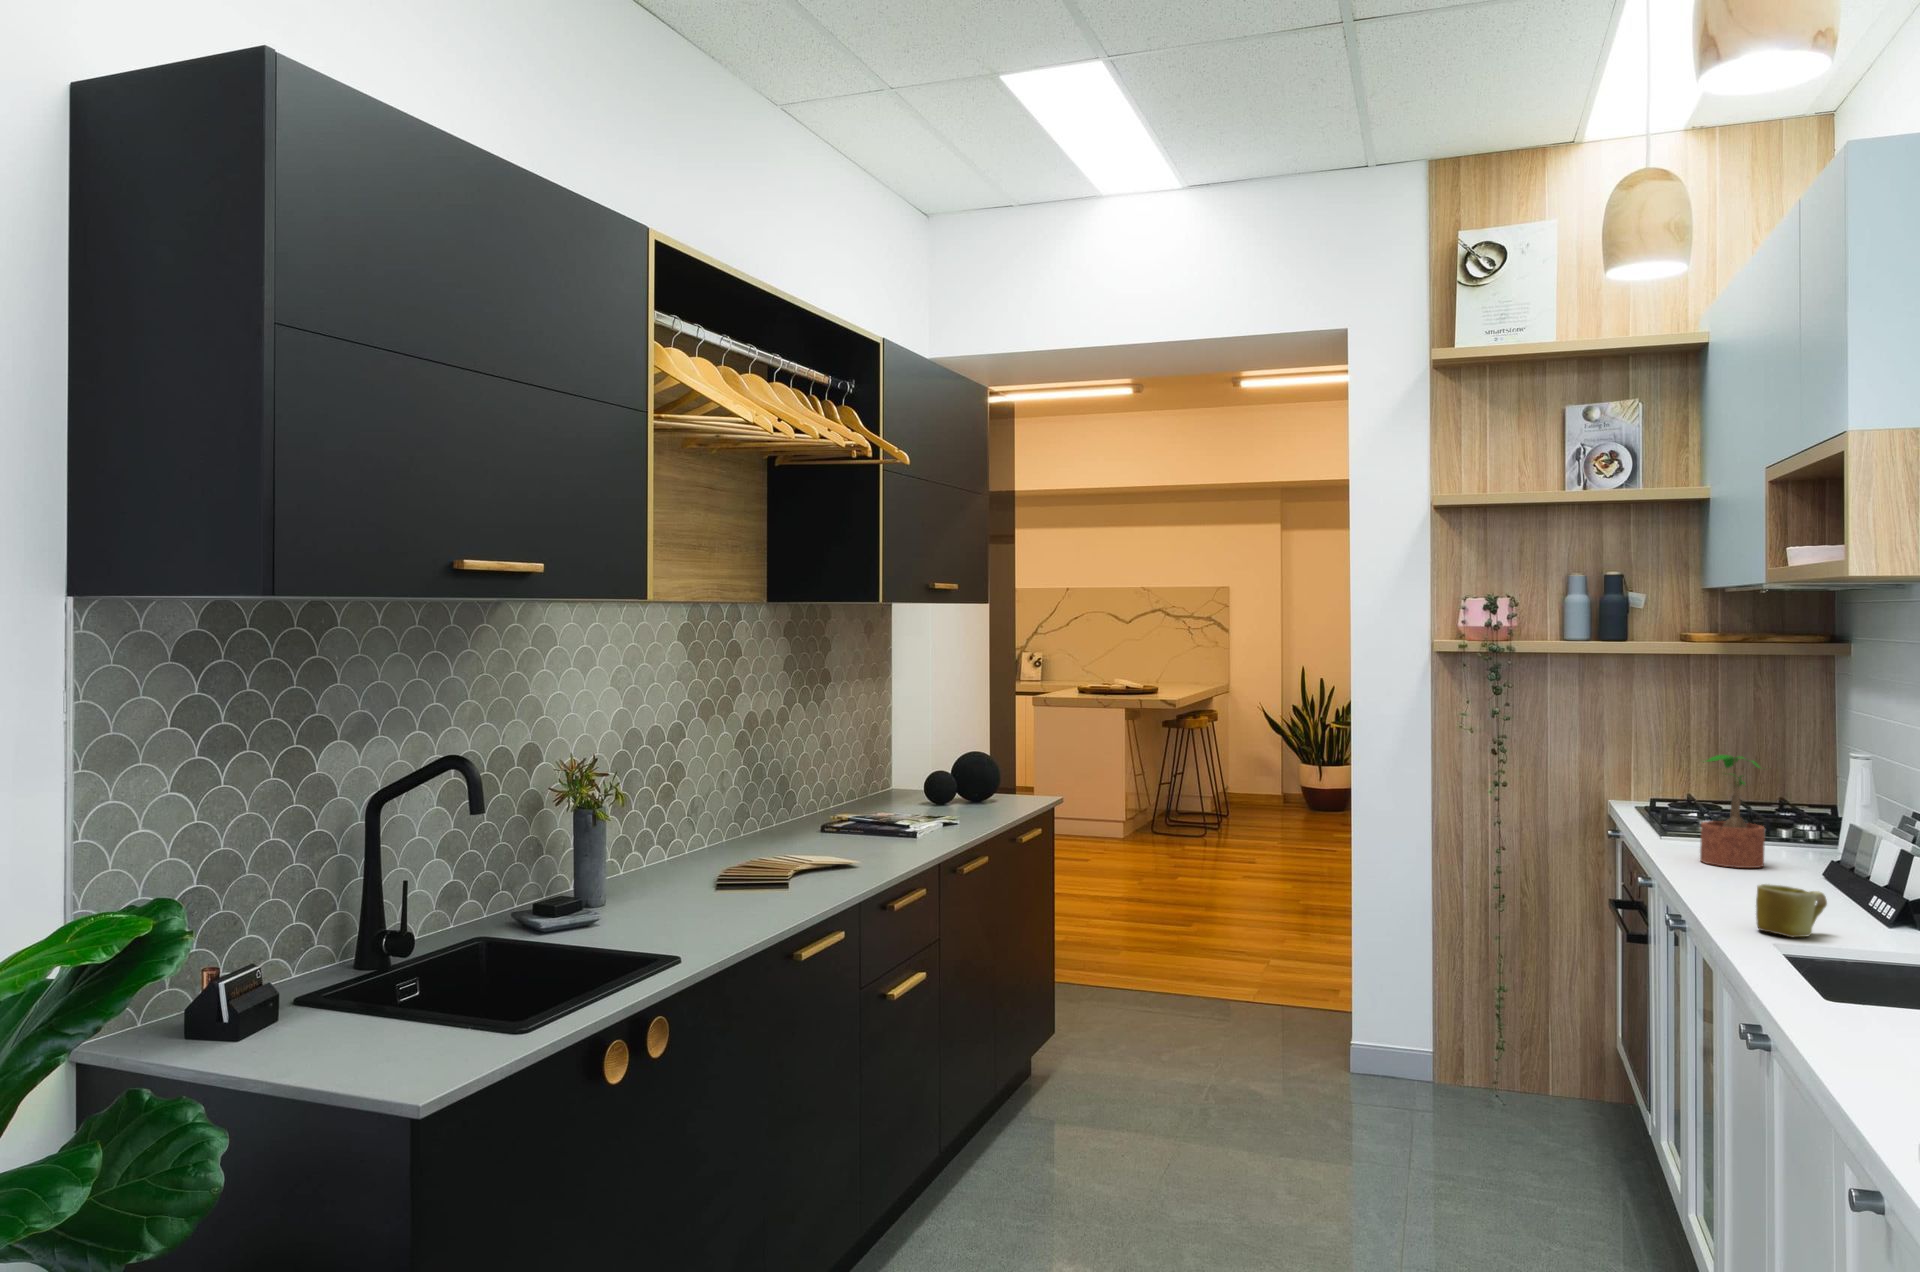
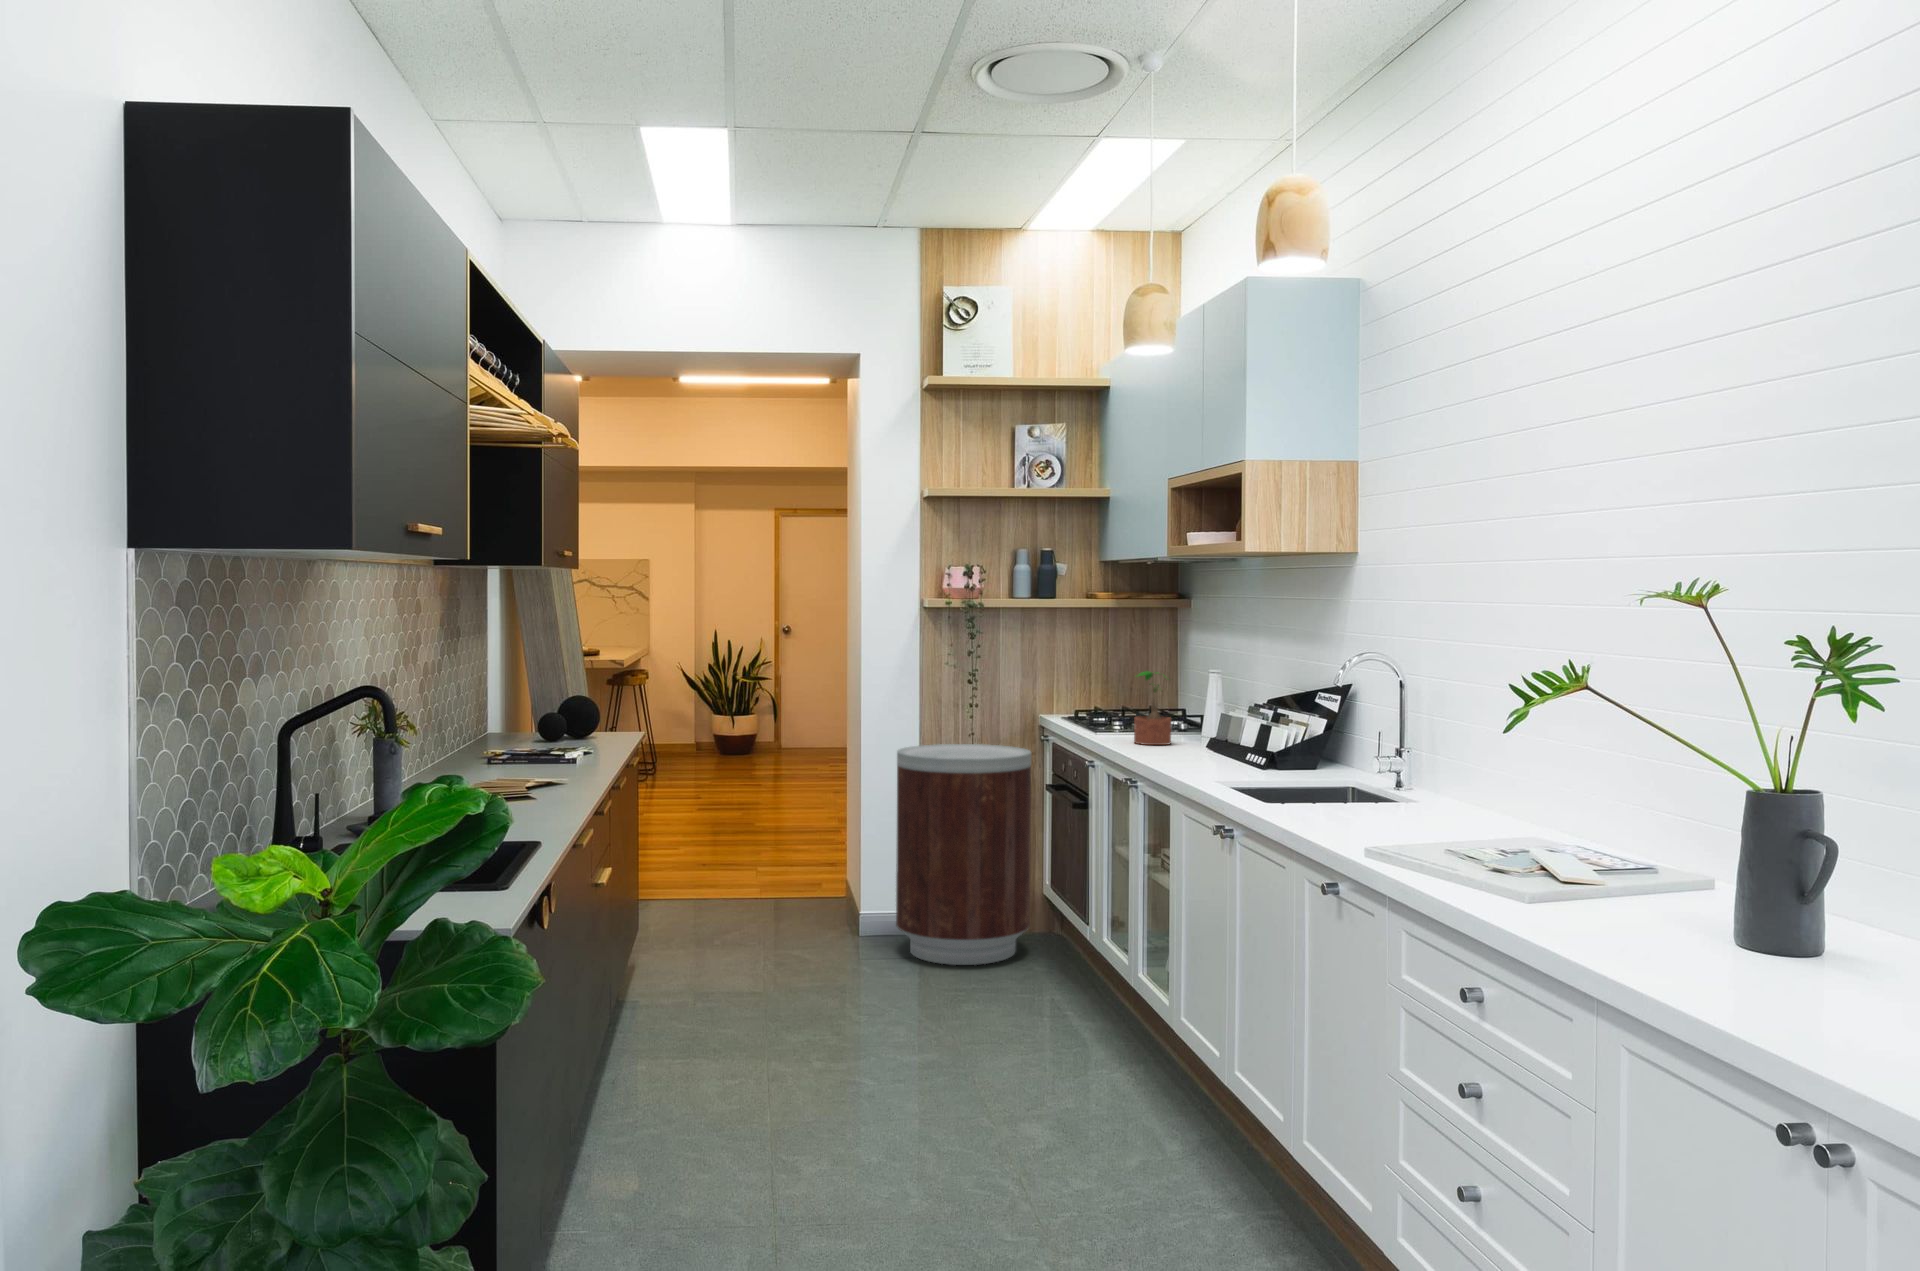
trash can: none [1377,832,1573,1141] -> present [896,744,1031,965]
mug: present [1756,884,1827,937] -> none [1200,745,1236,775]

